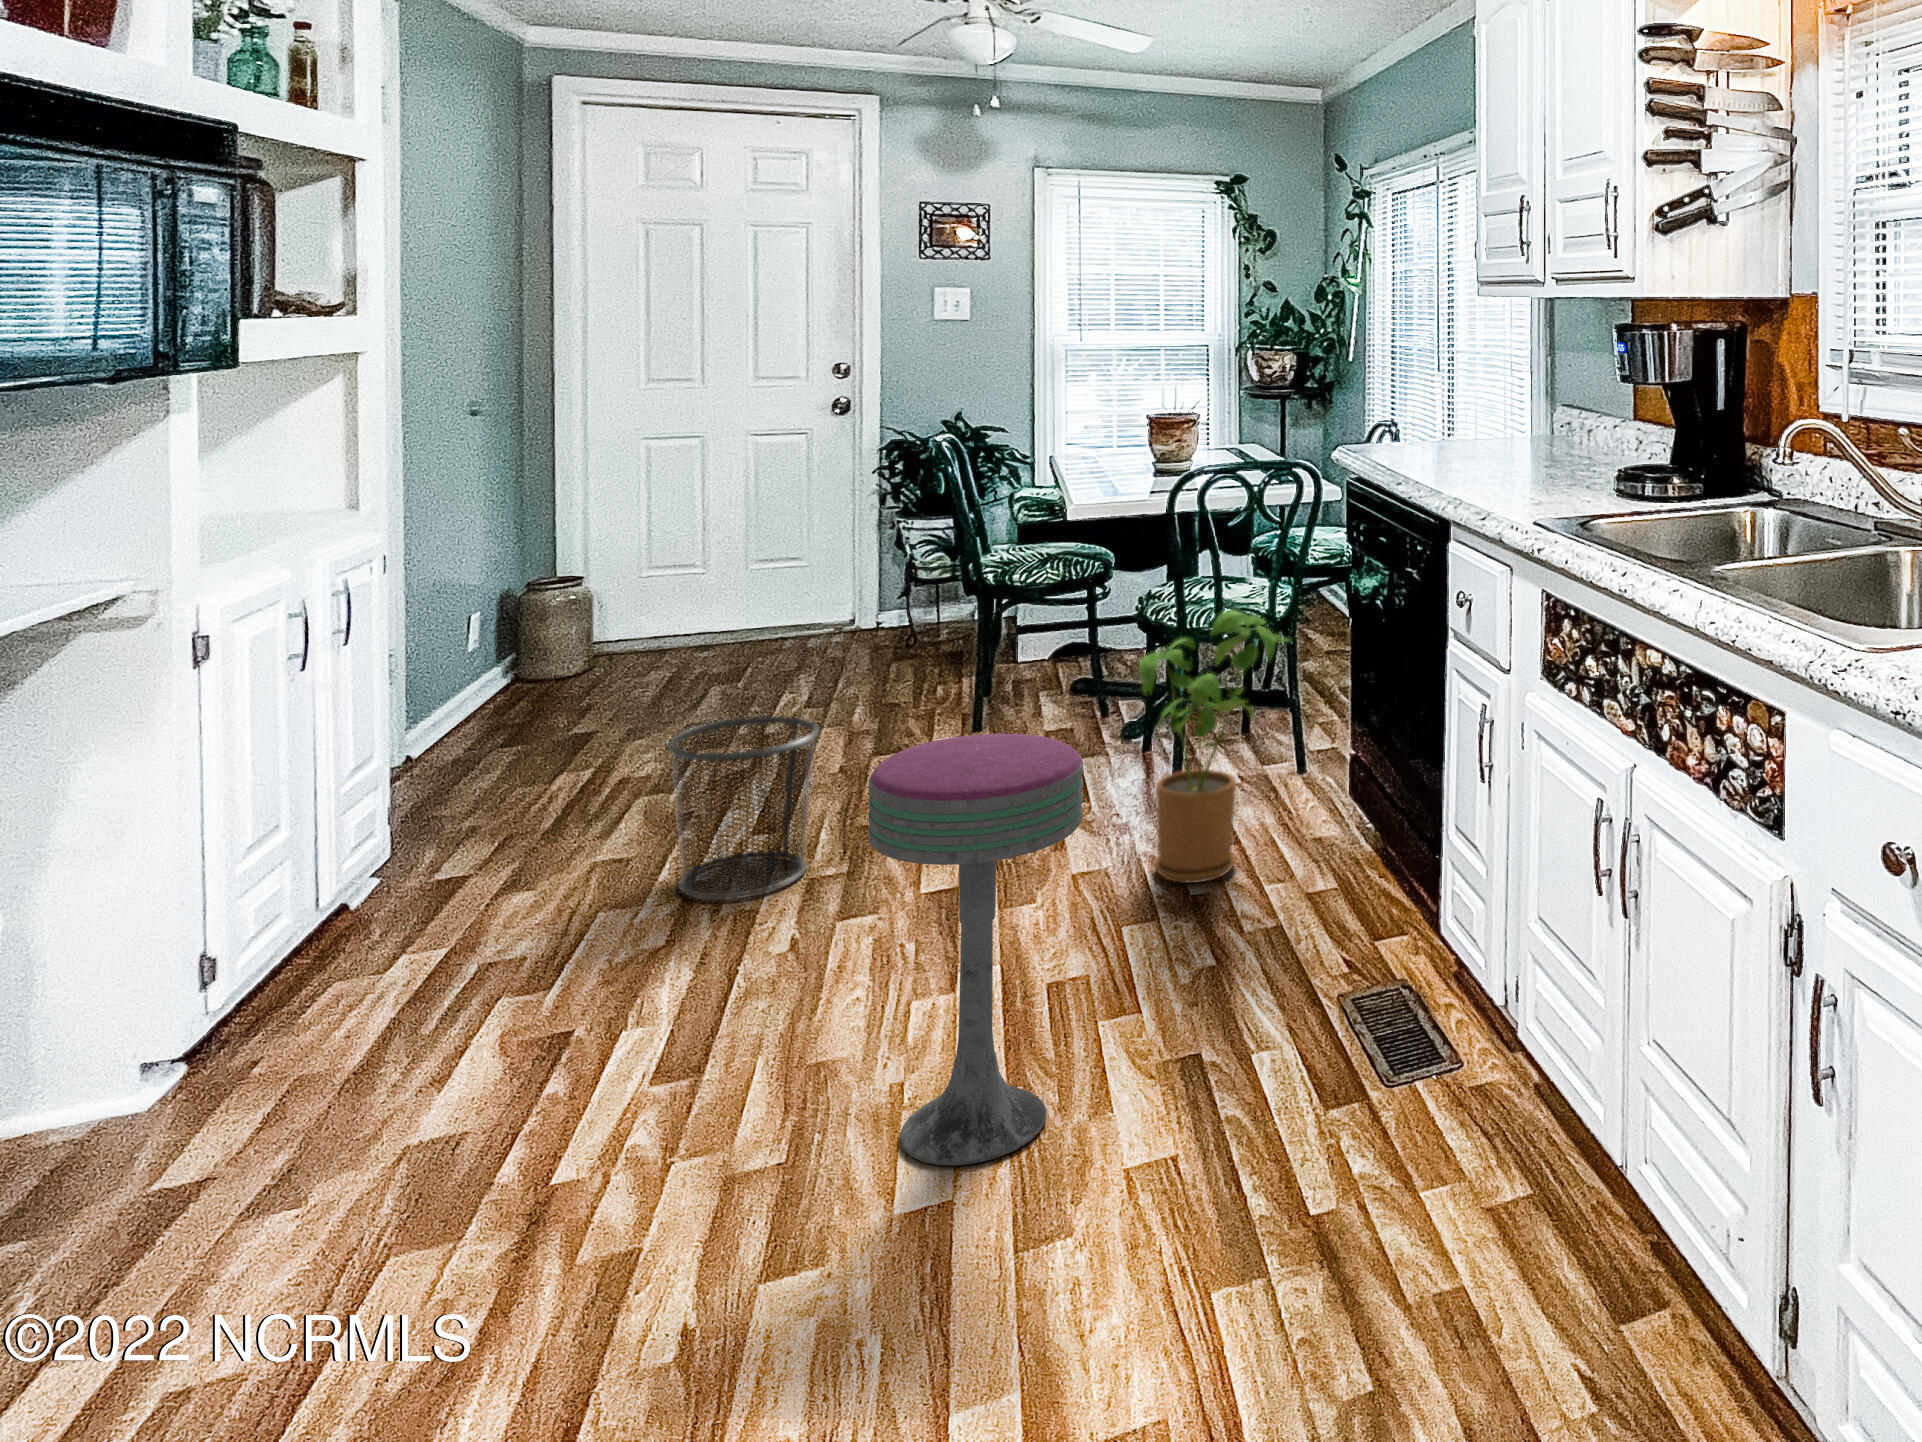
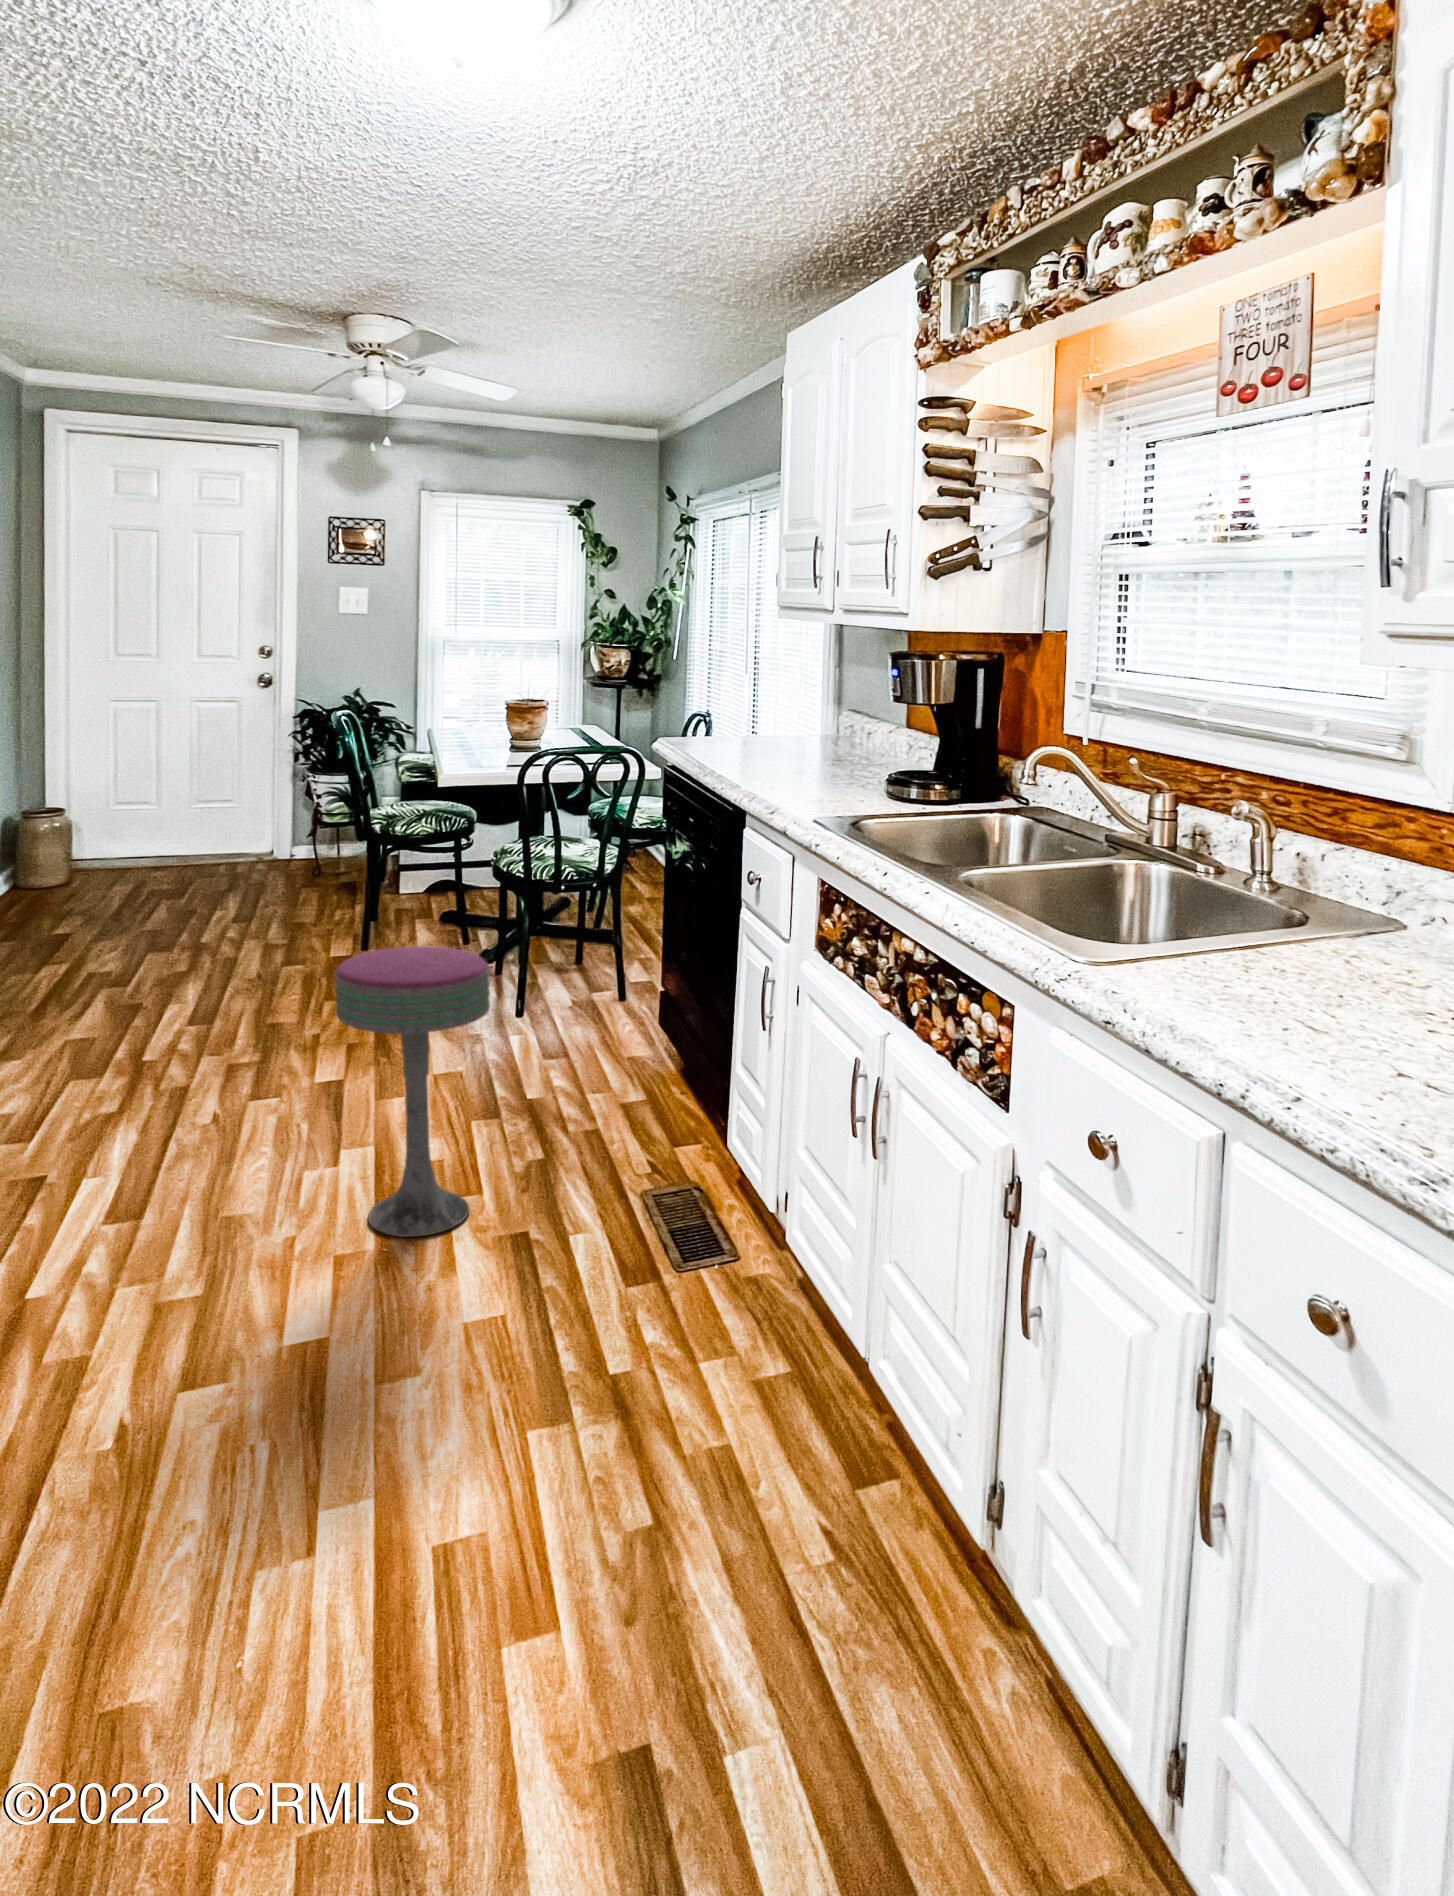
house plant: present [1139,610,1288,883] -> none [508,866,625,1064]
waste bin: present [668,716,819,900] -> none [155,939,267,1069]

